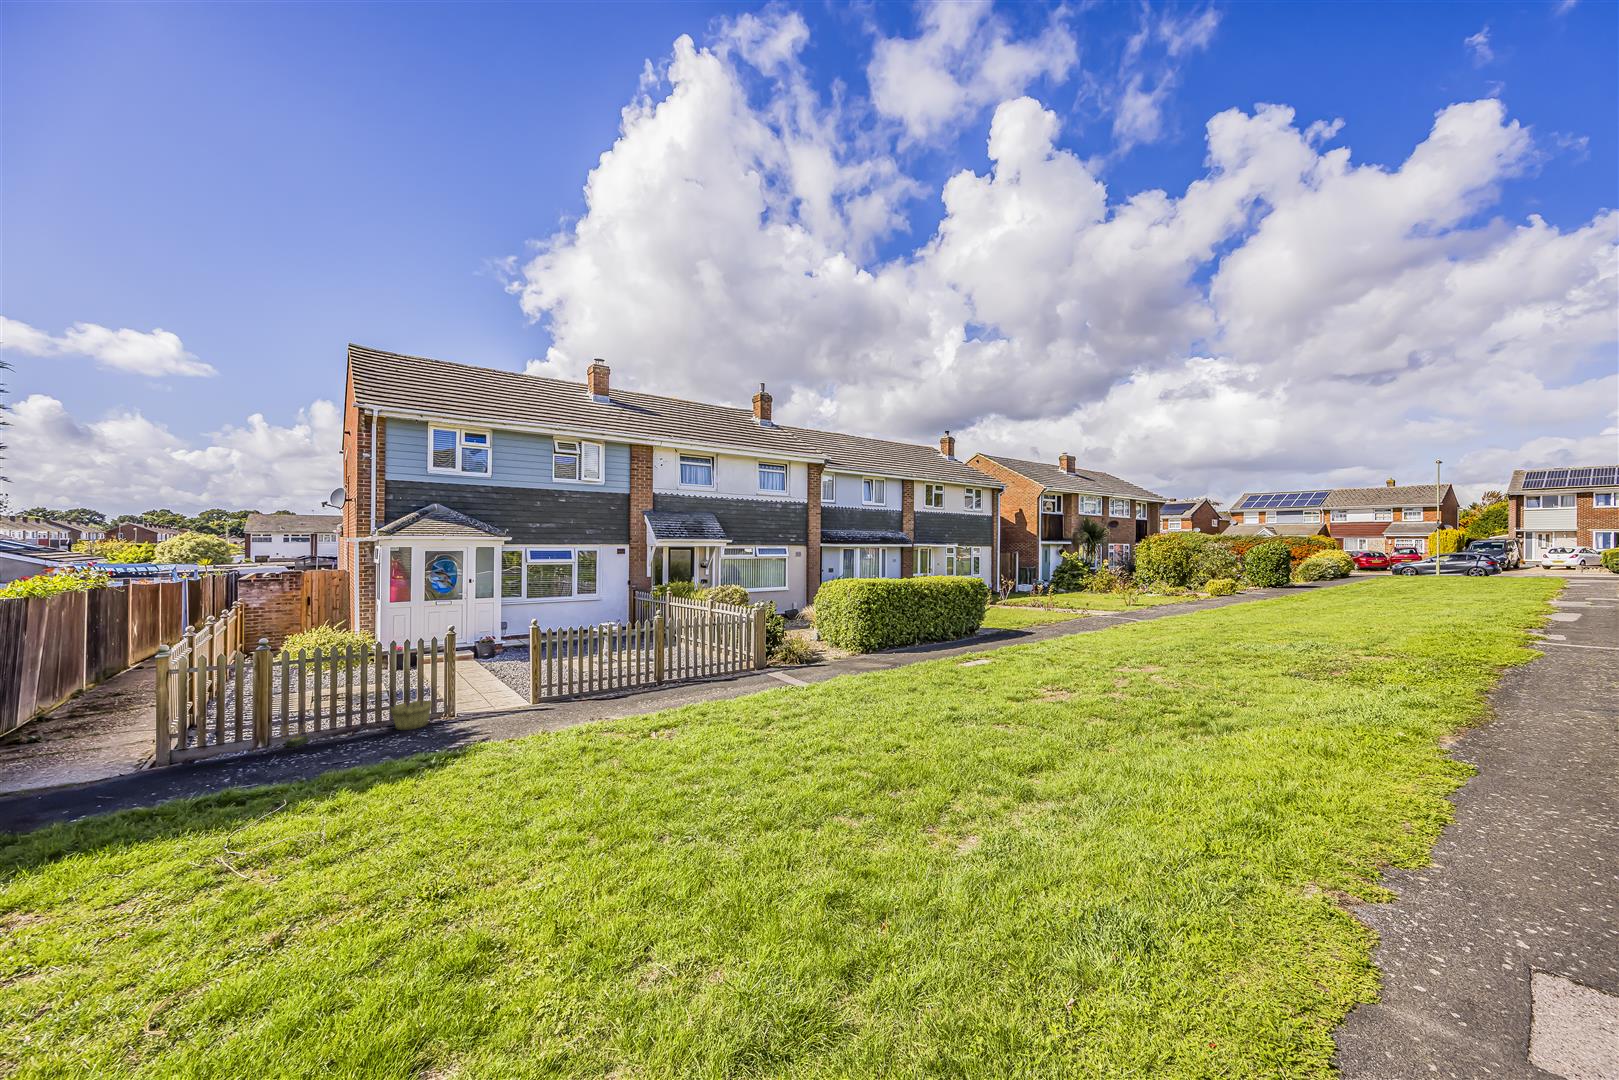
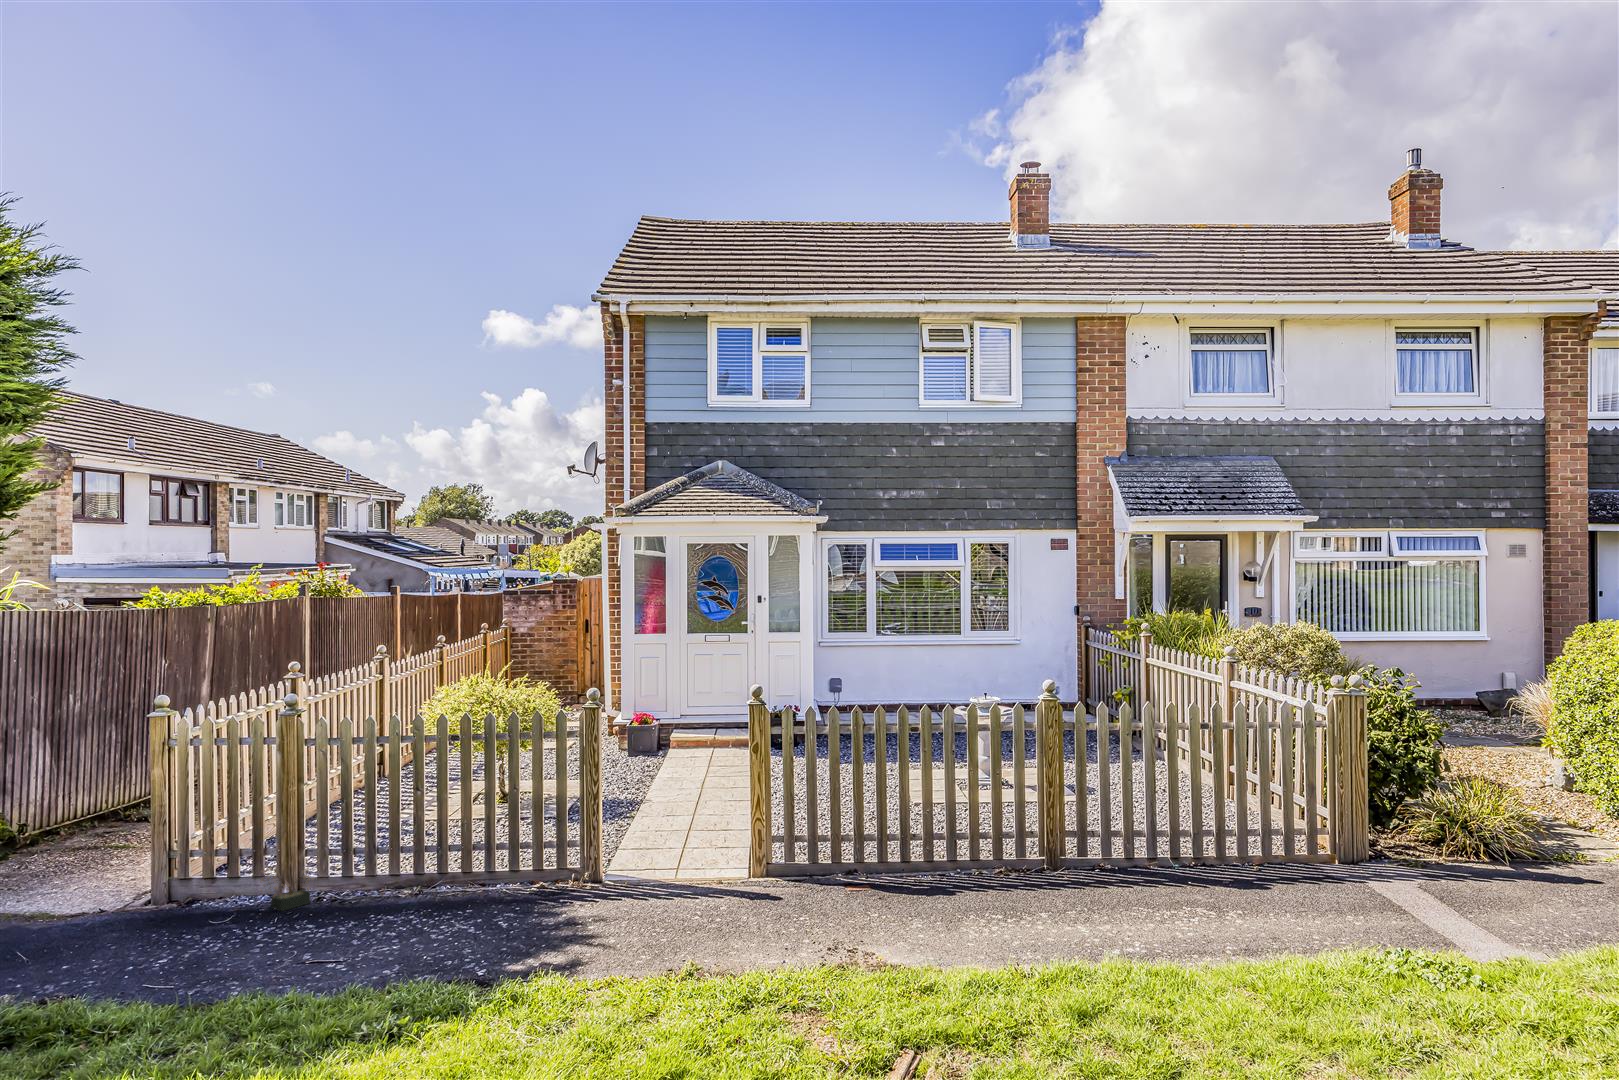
wooden bucket: present [391,700,432,730] -> none [443,836,519,908]

